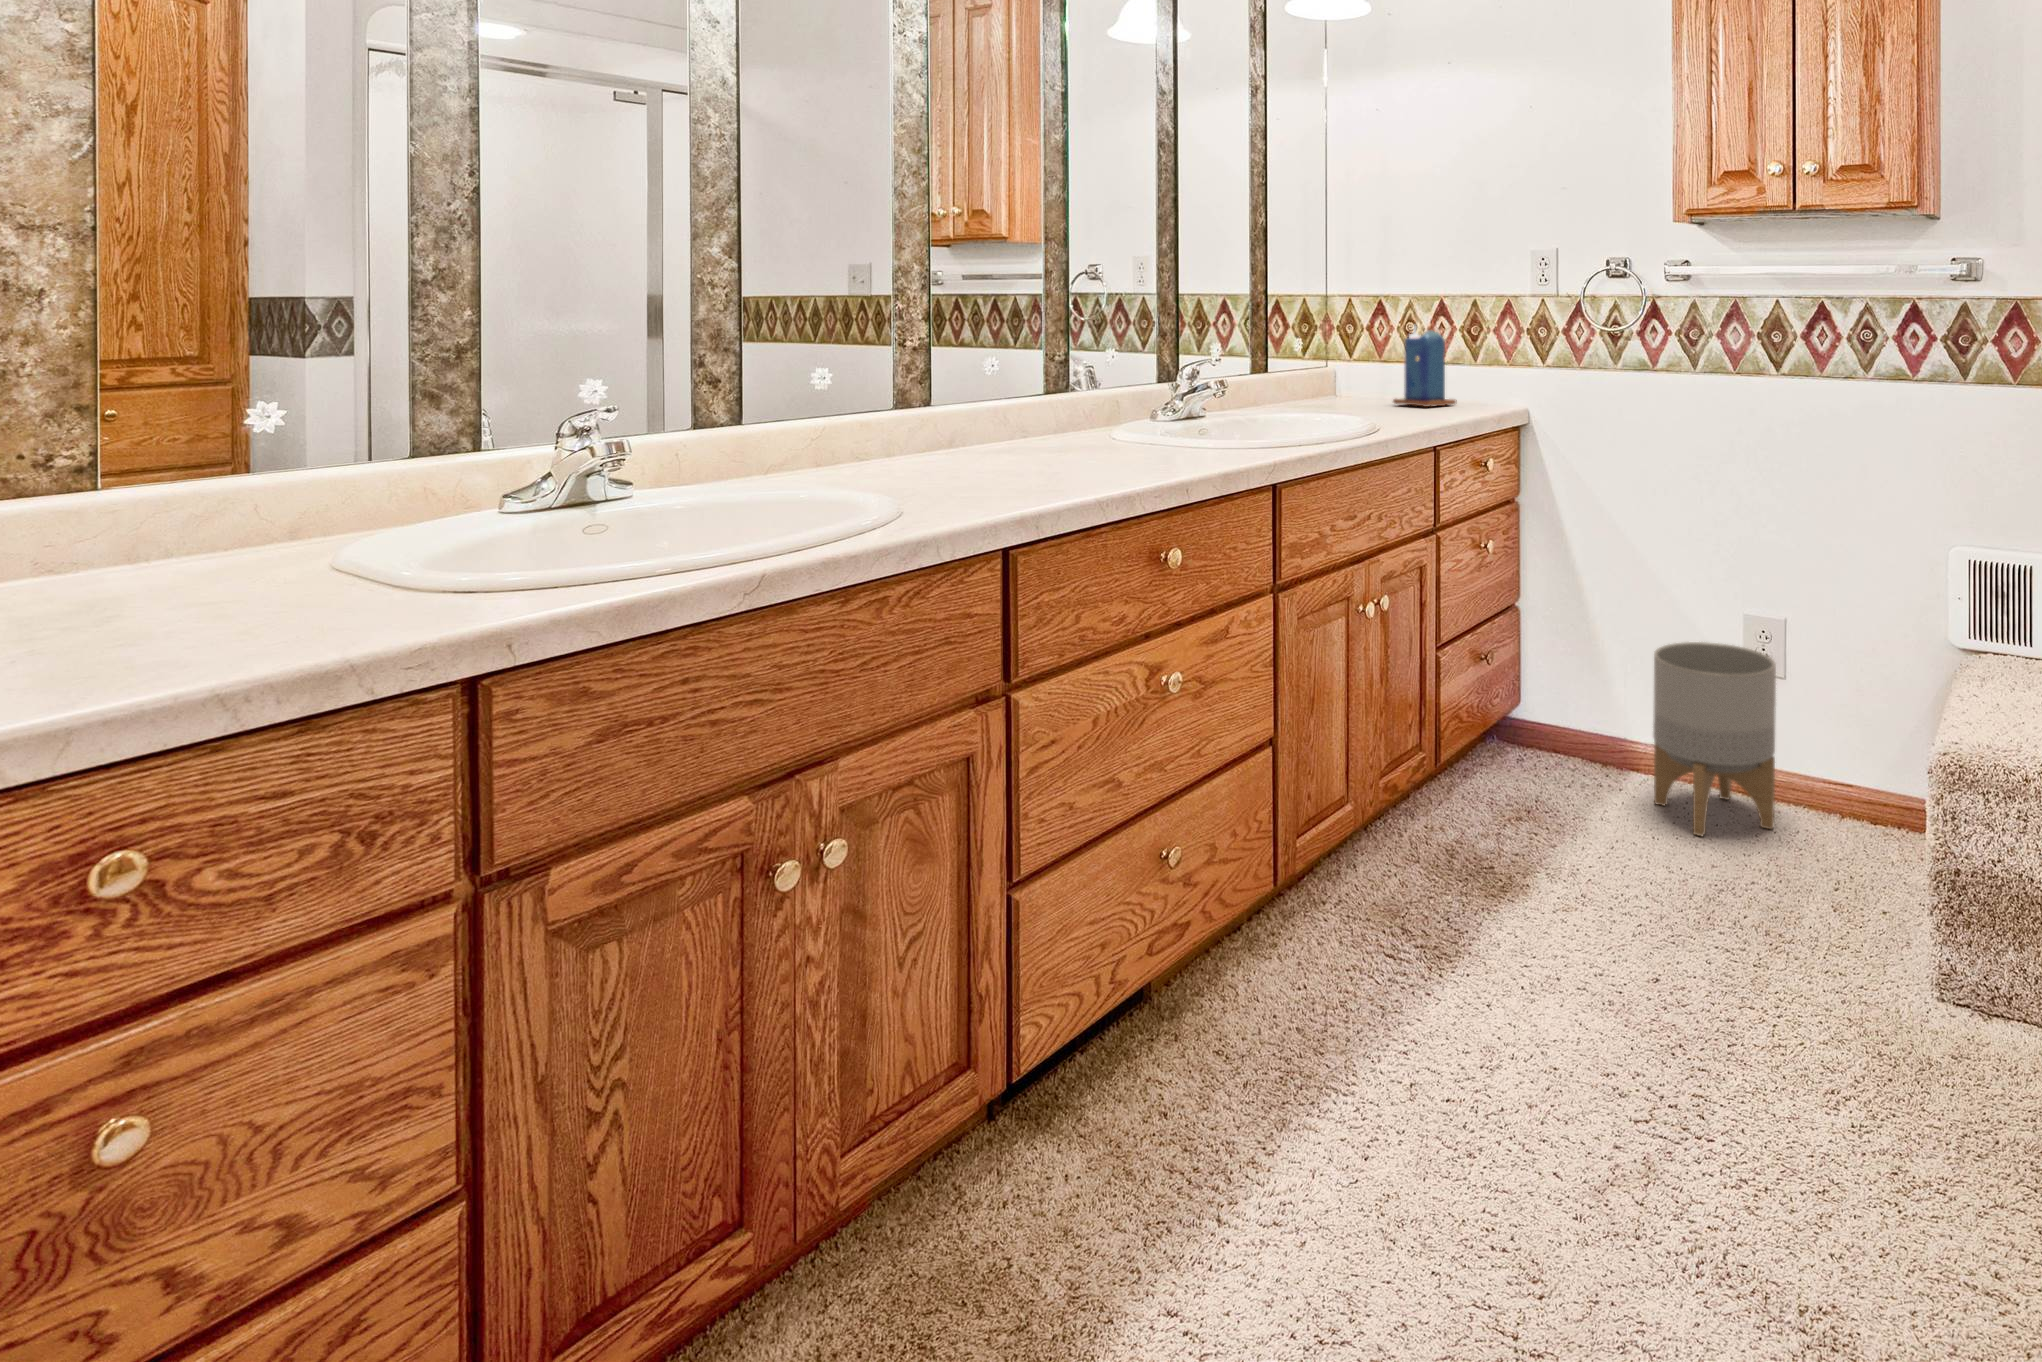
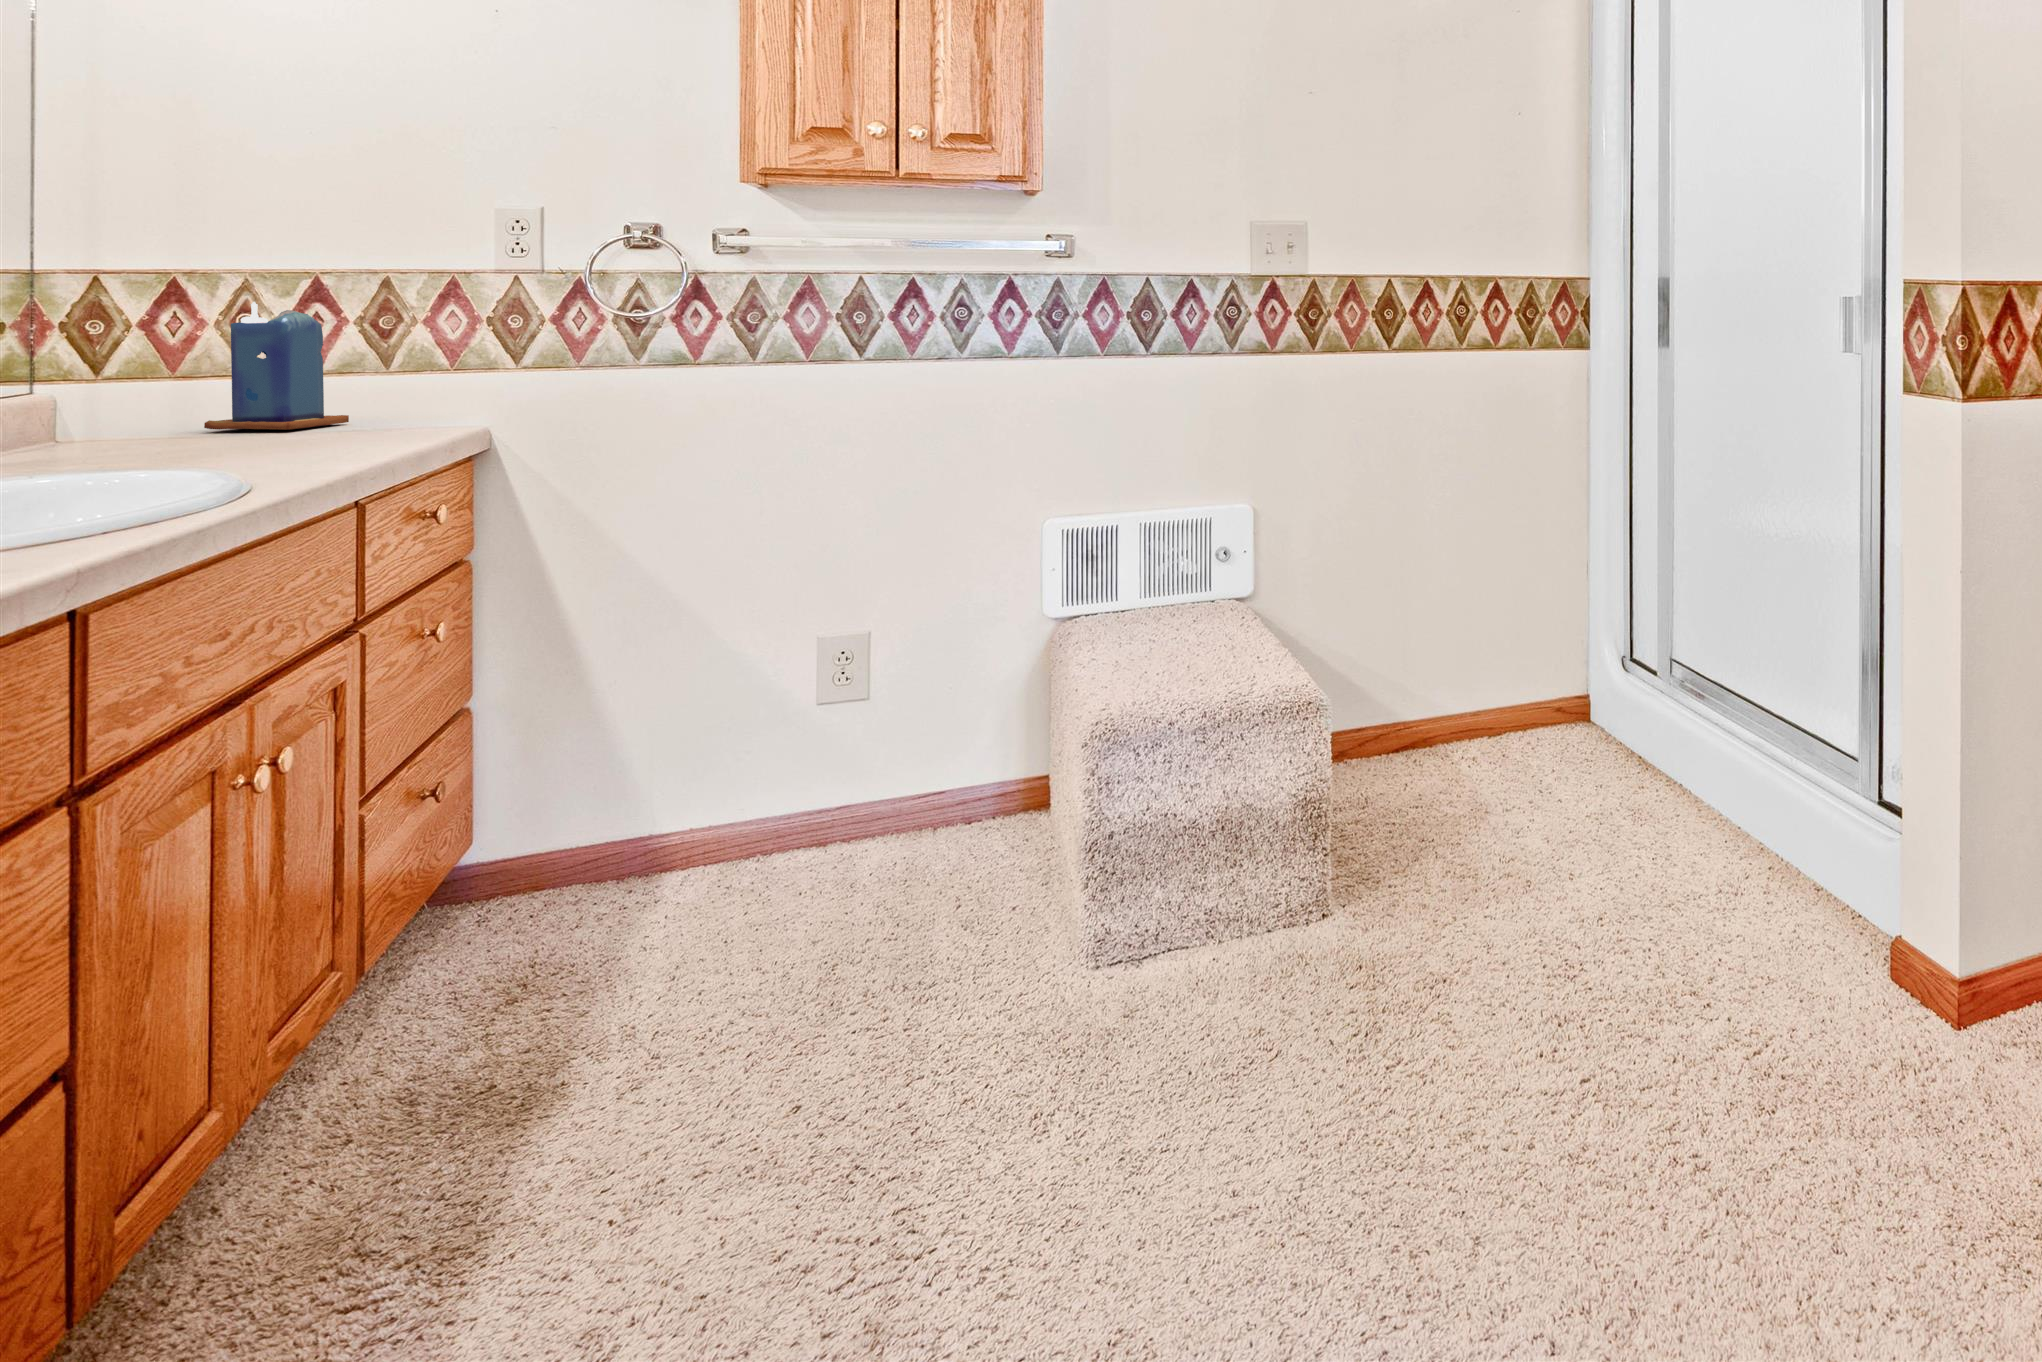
planter: present [1653,642,1776,836] -> none [717,672,876,908]

